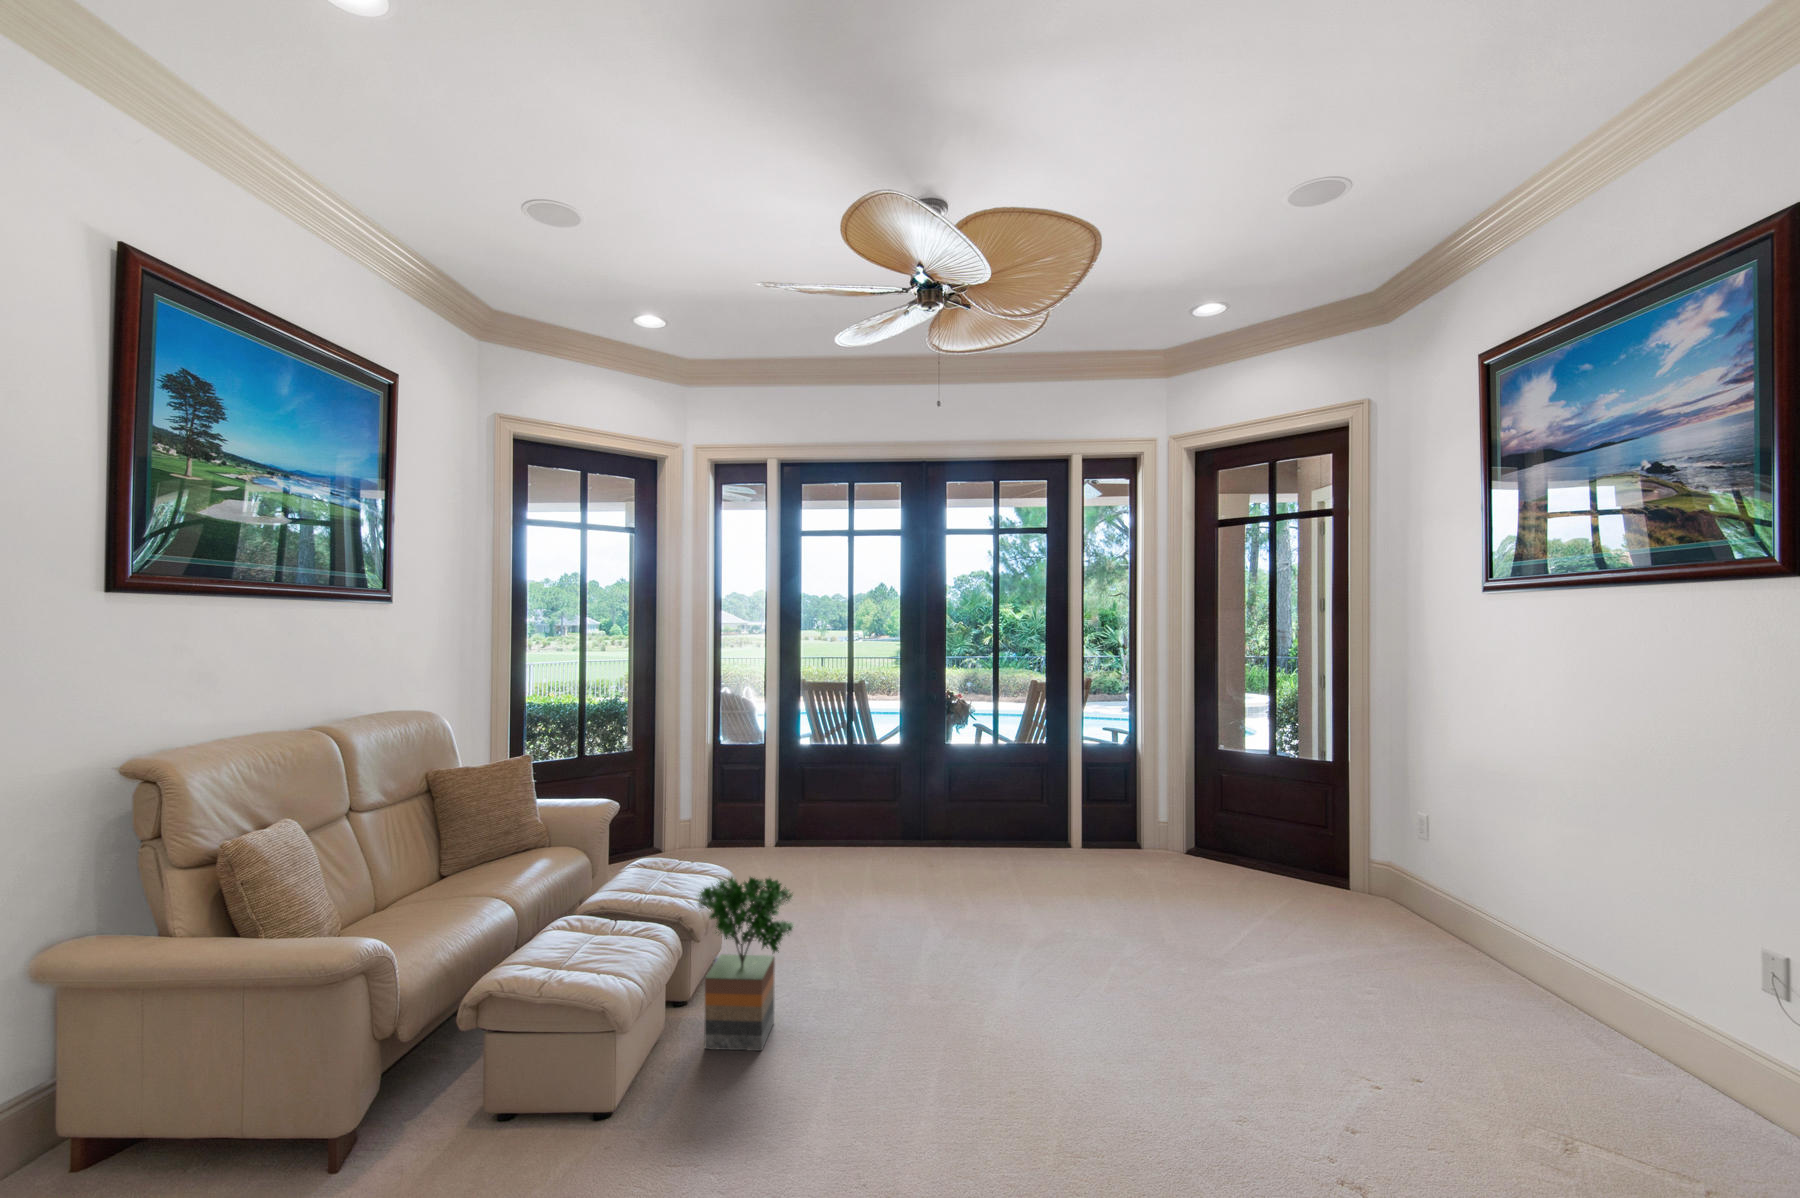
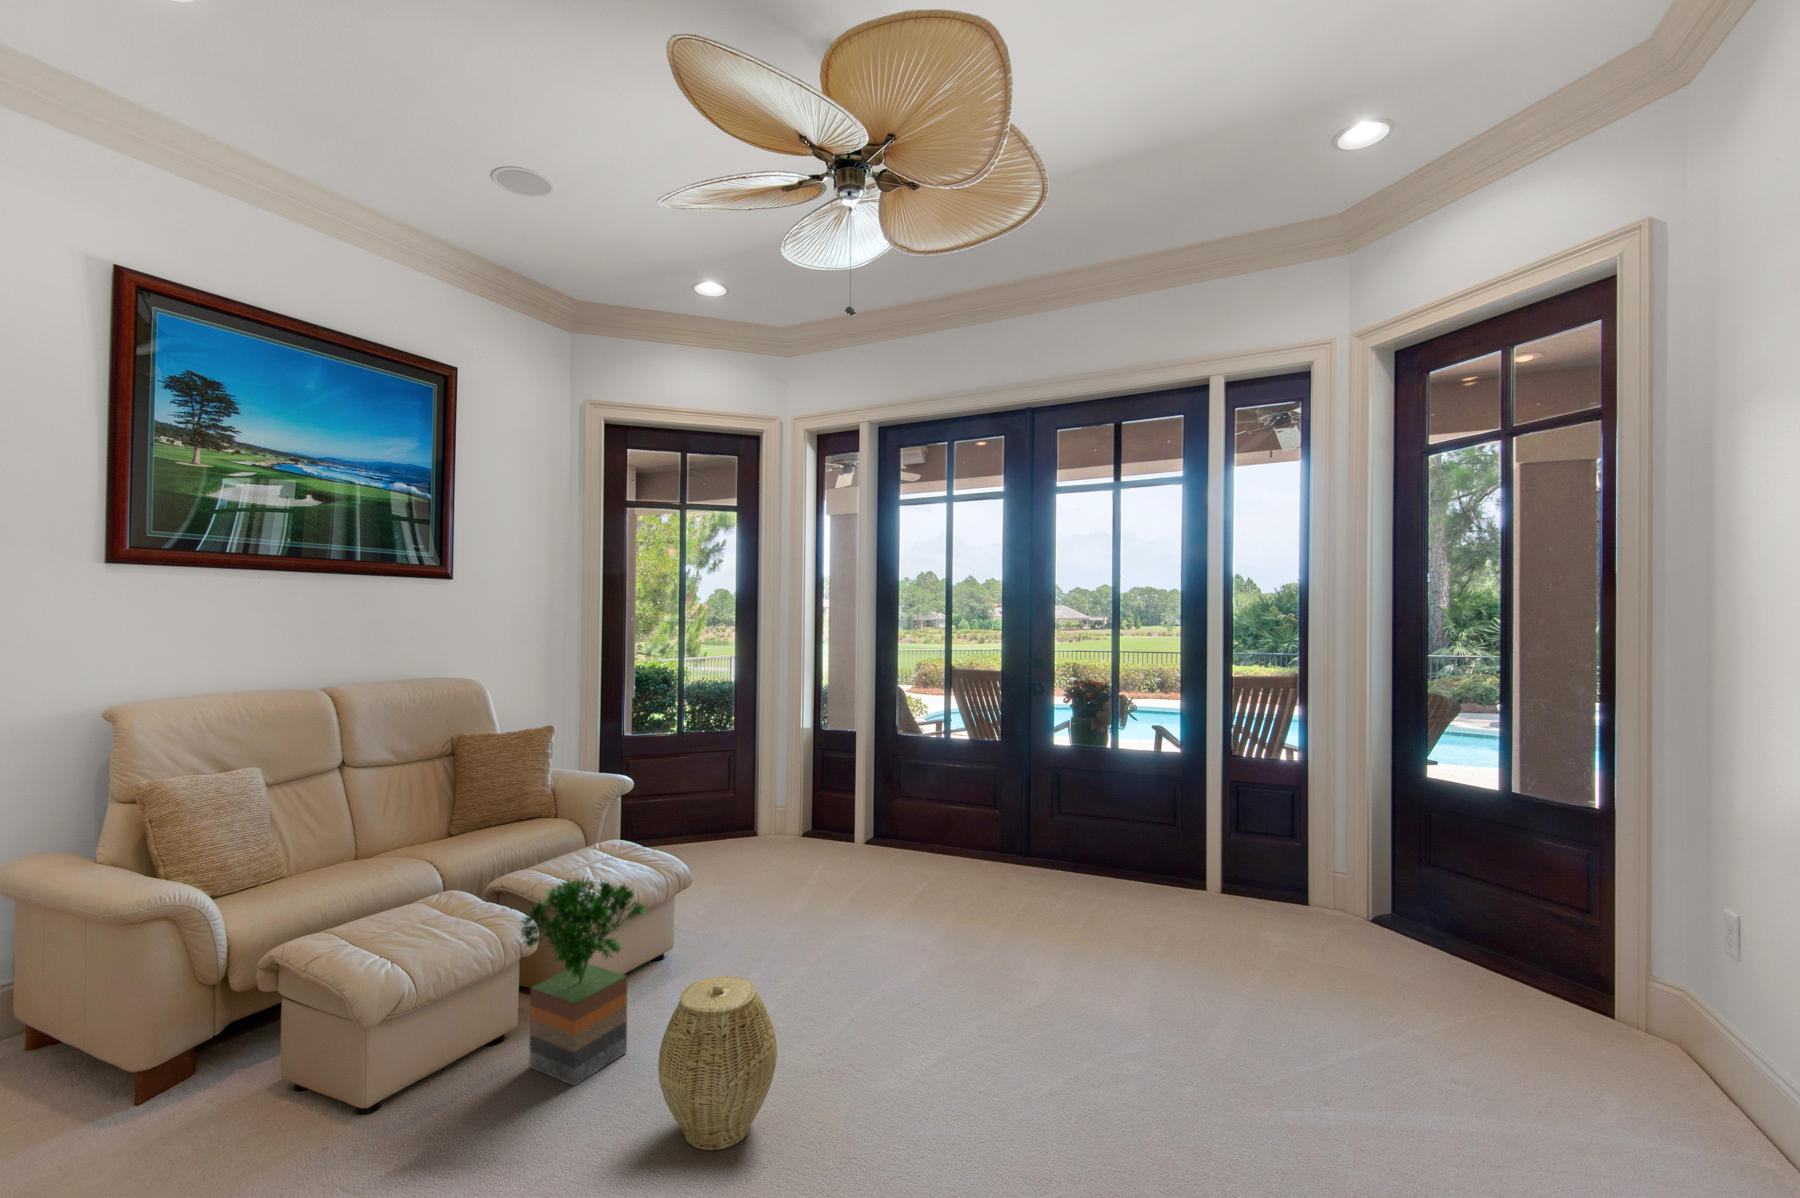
woven basket: none [863,929,953,1060] -> present [658,976,777,1150]

